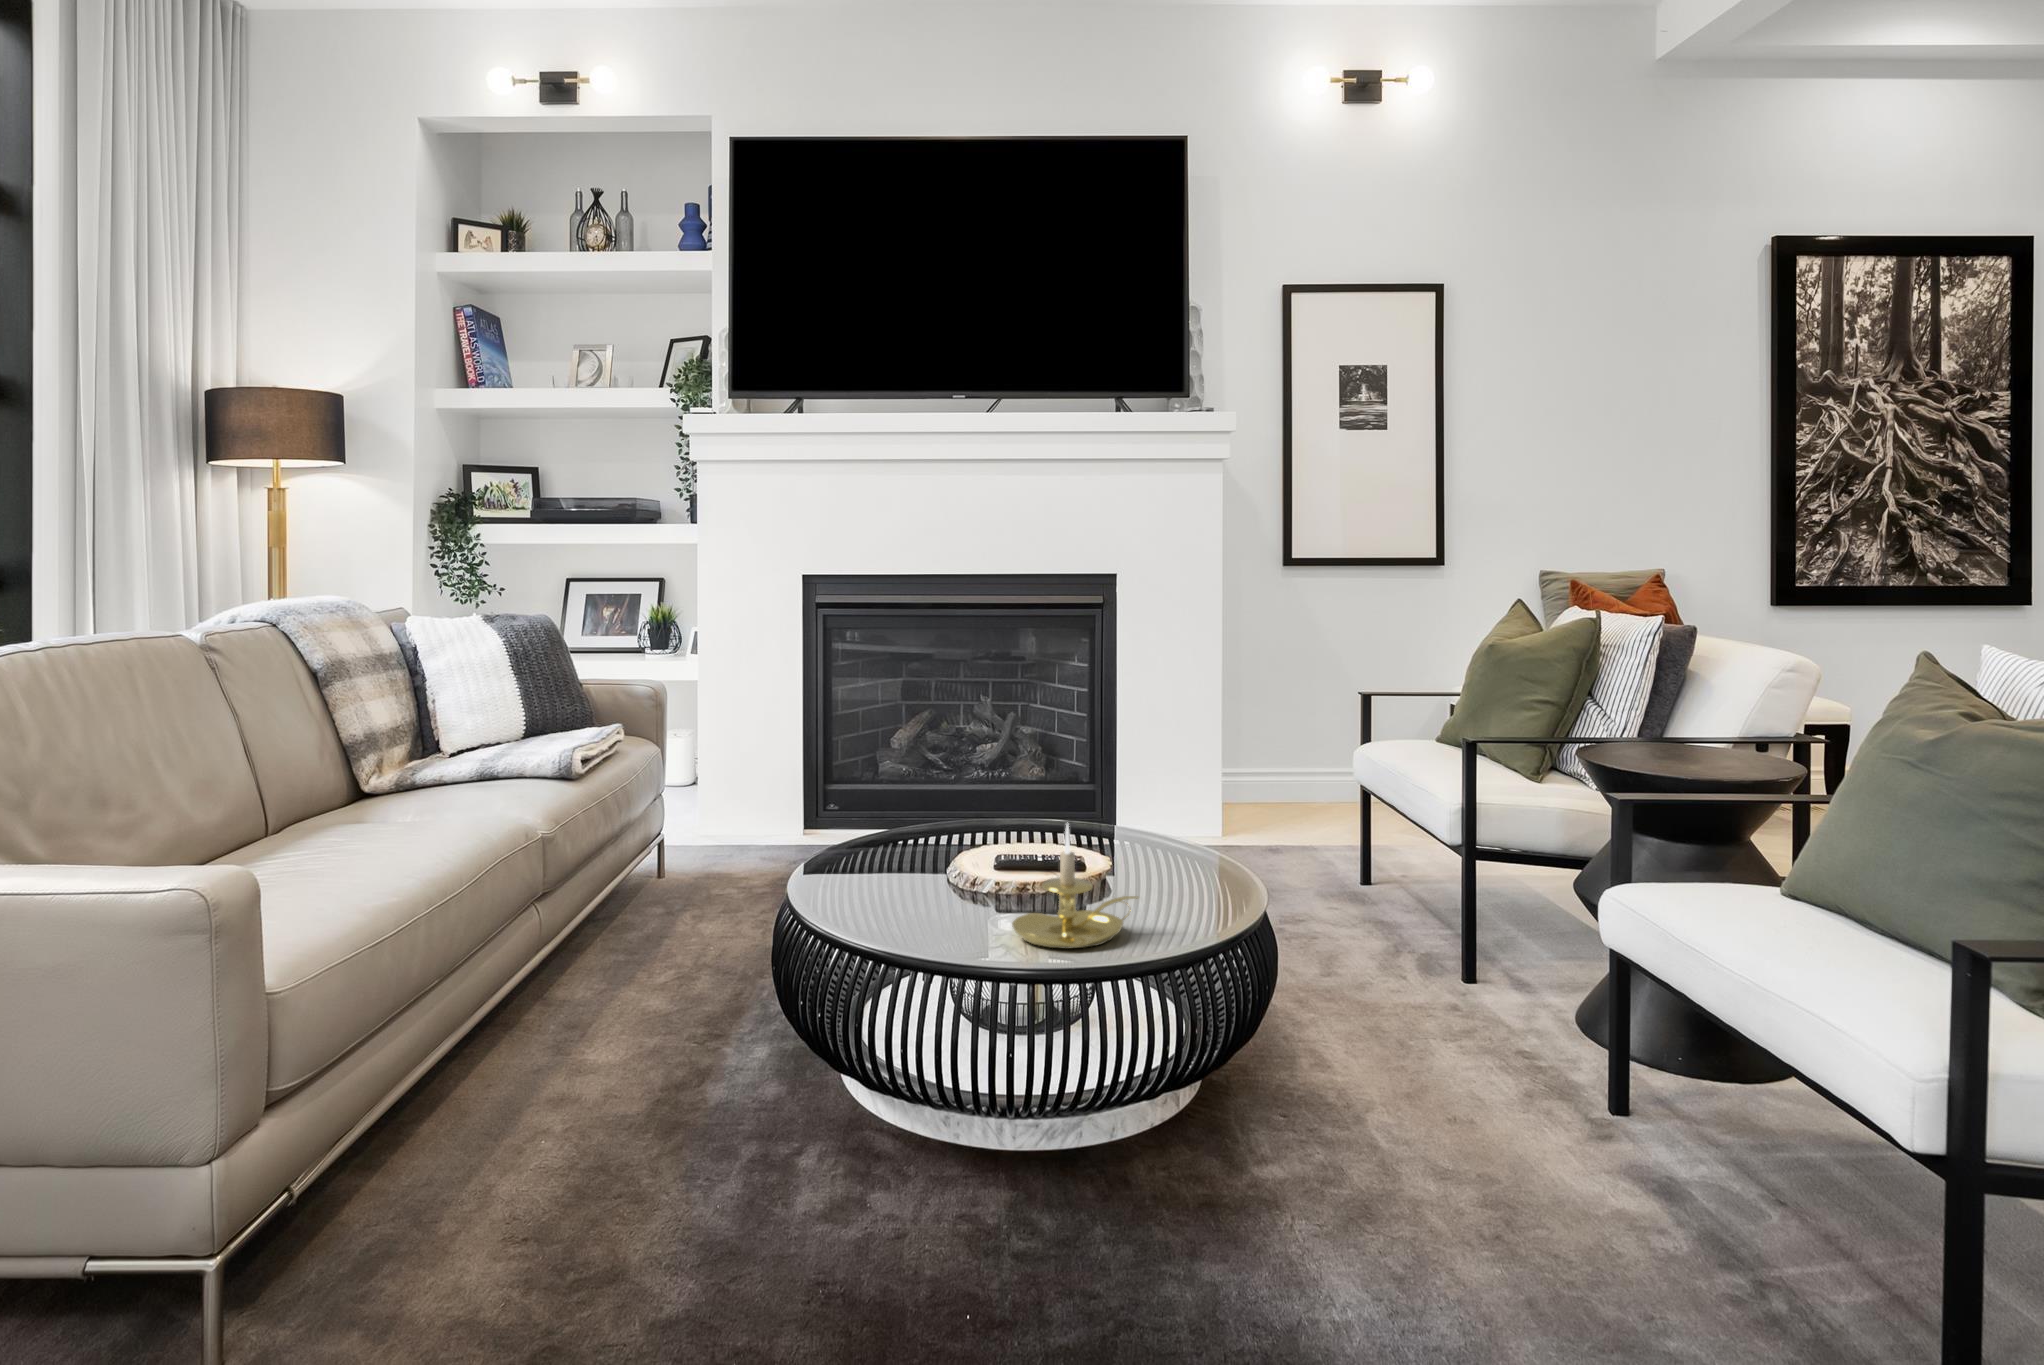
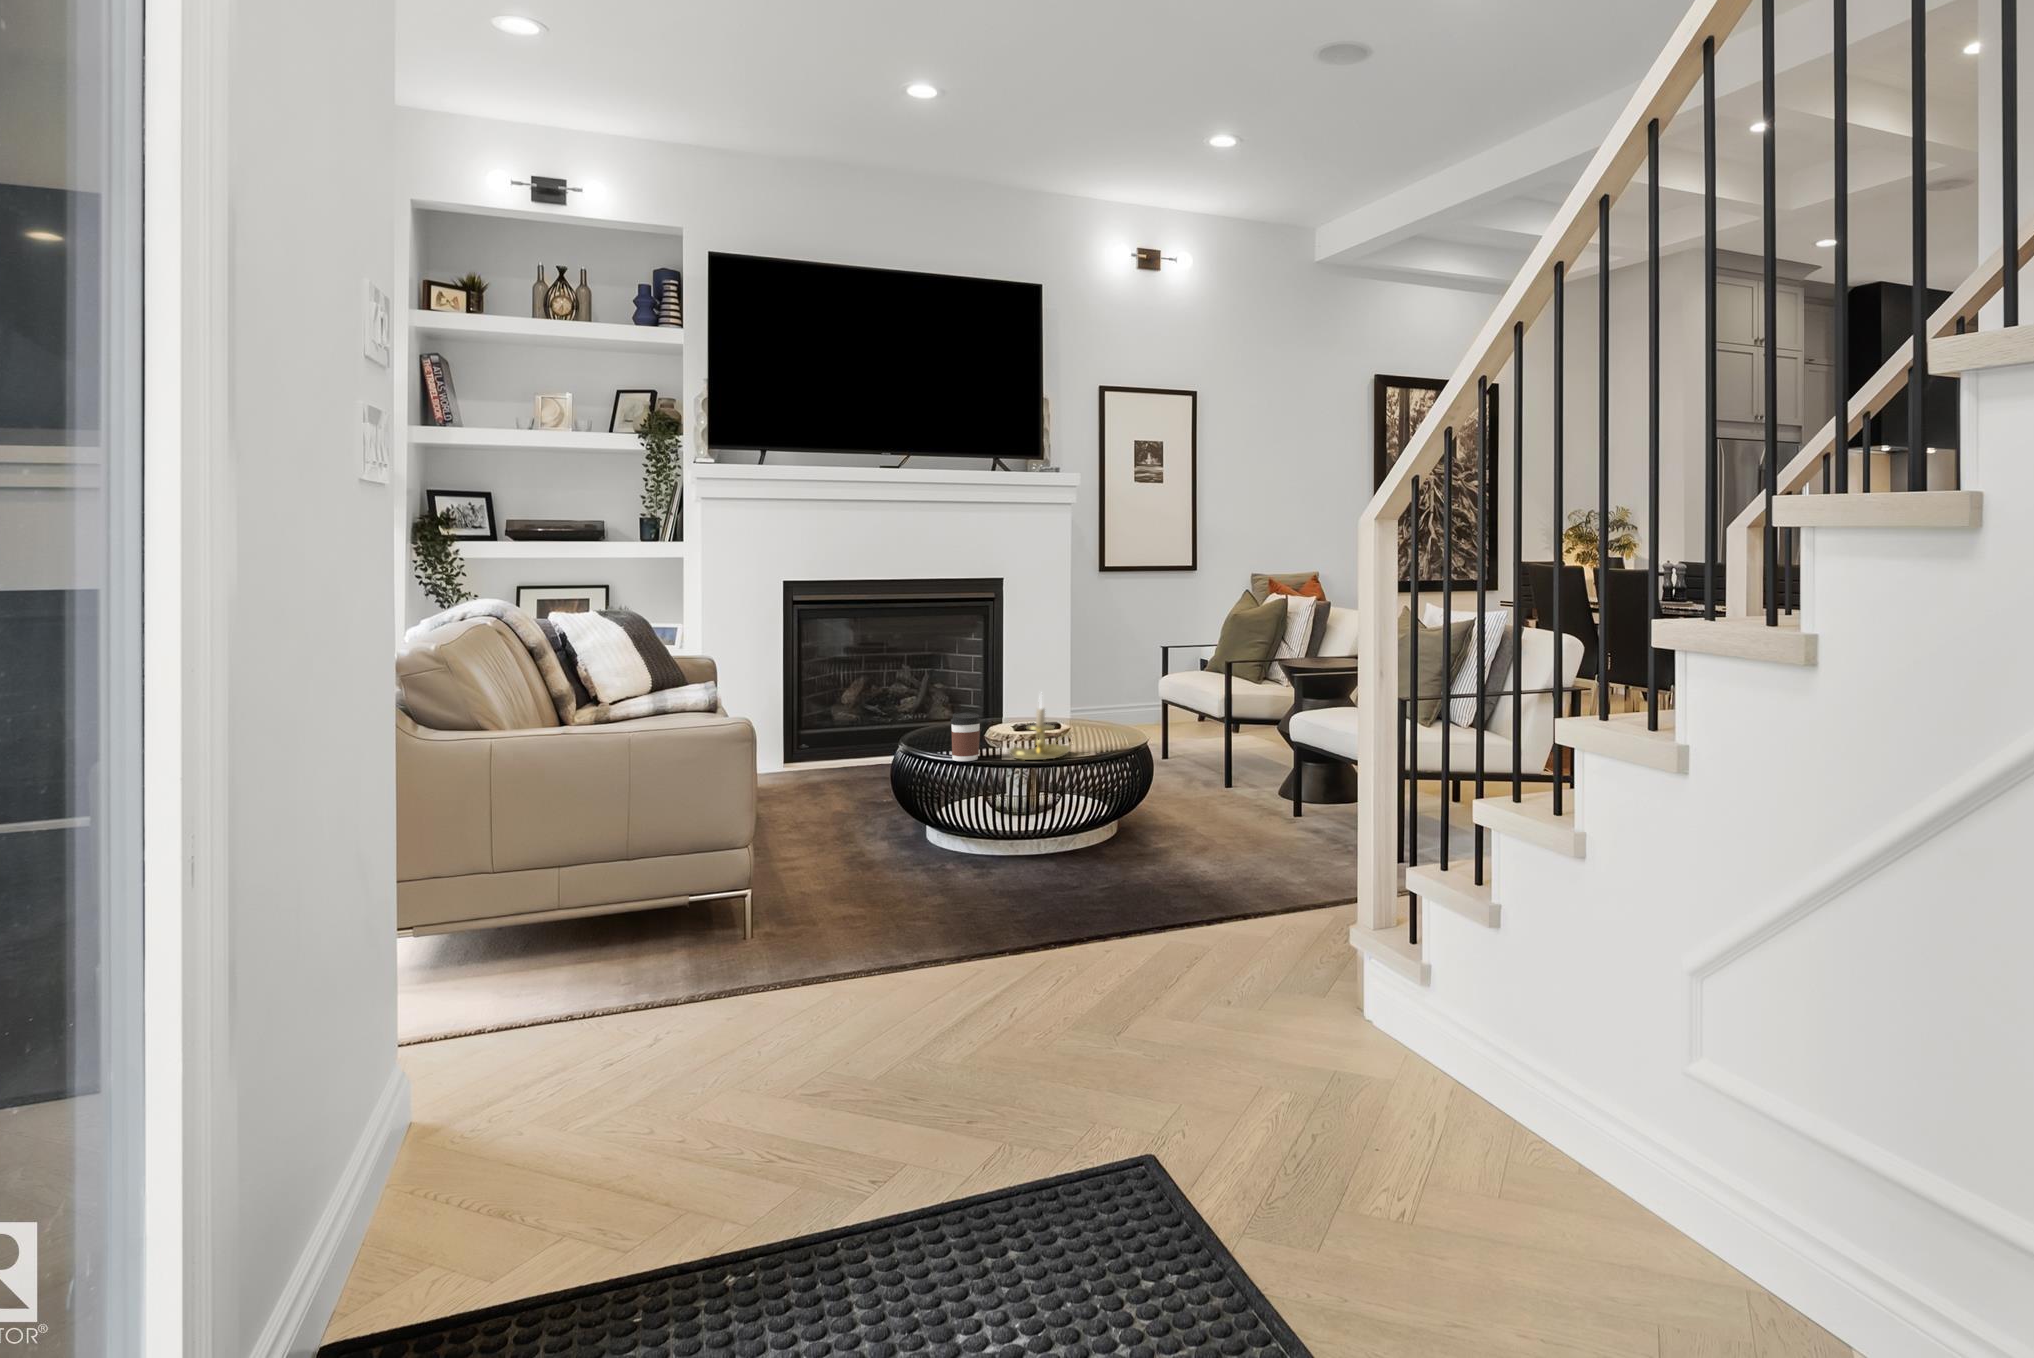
coffee cup: none [919,846,968,935] -> present [951,712,981,761]

